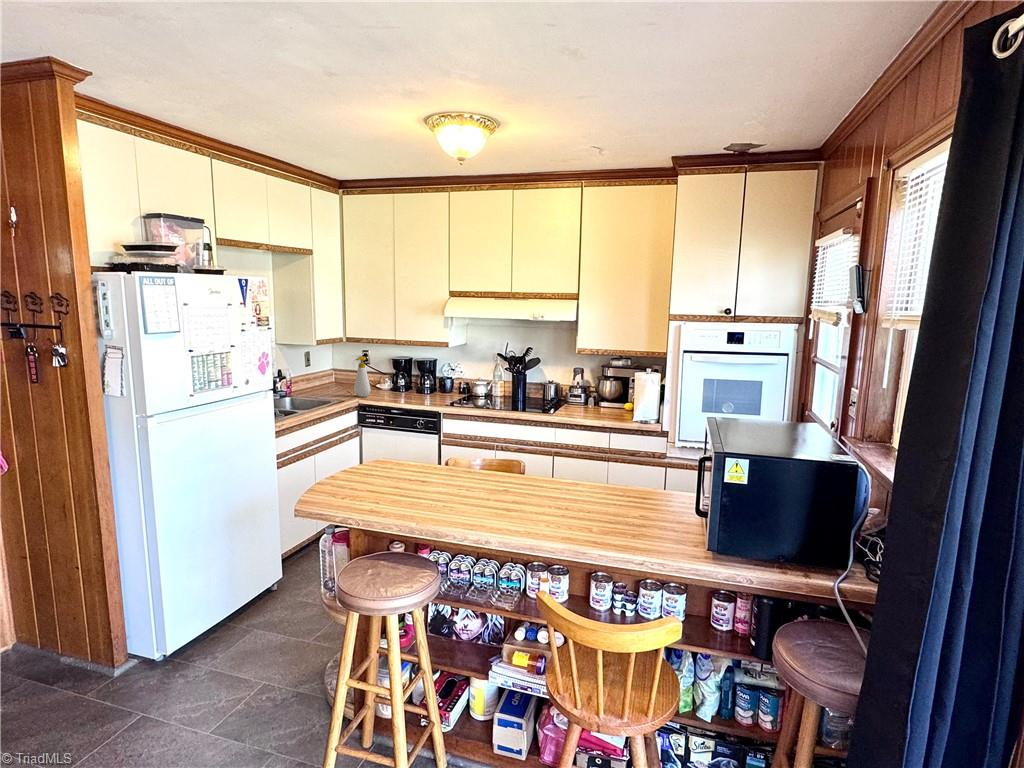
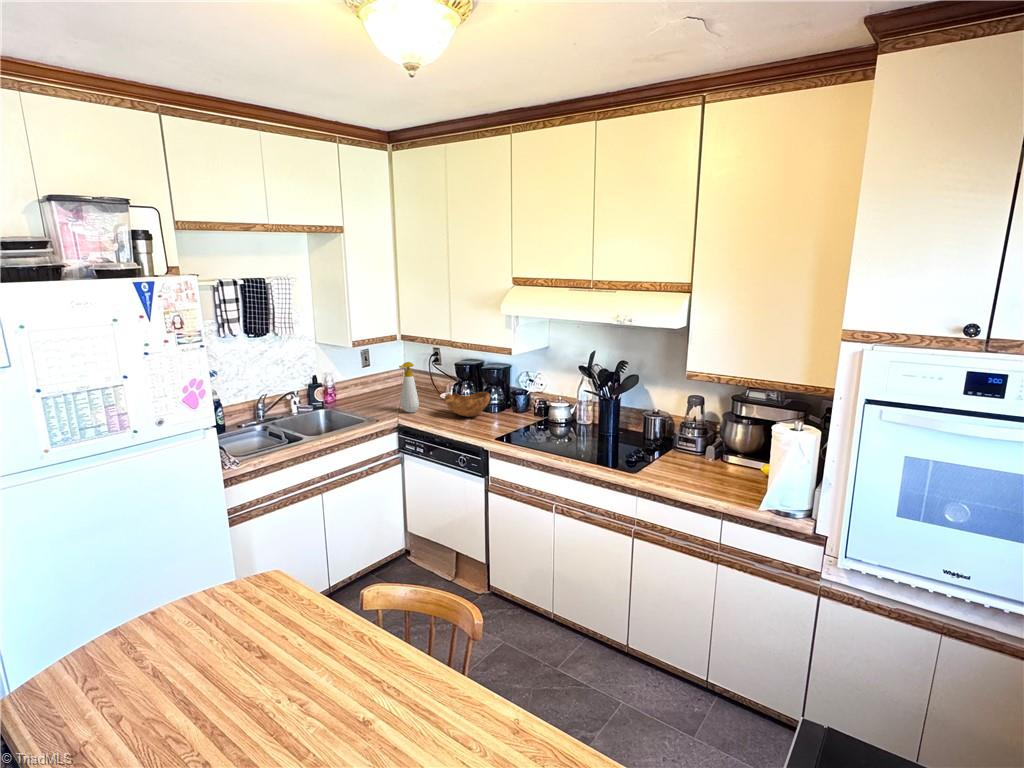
wooden bowl: none [393,378,429,397] -> present [444,392,490,417]

